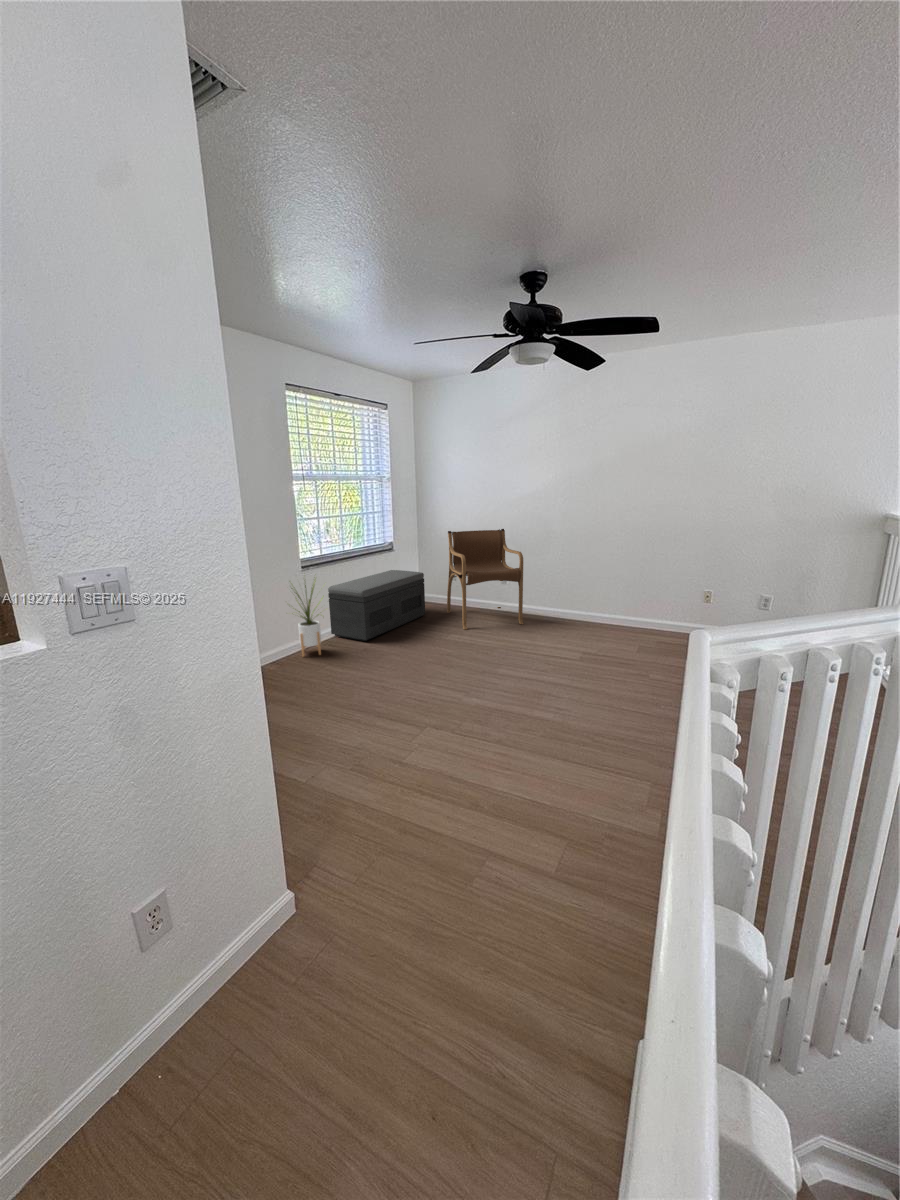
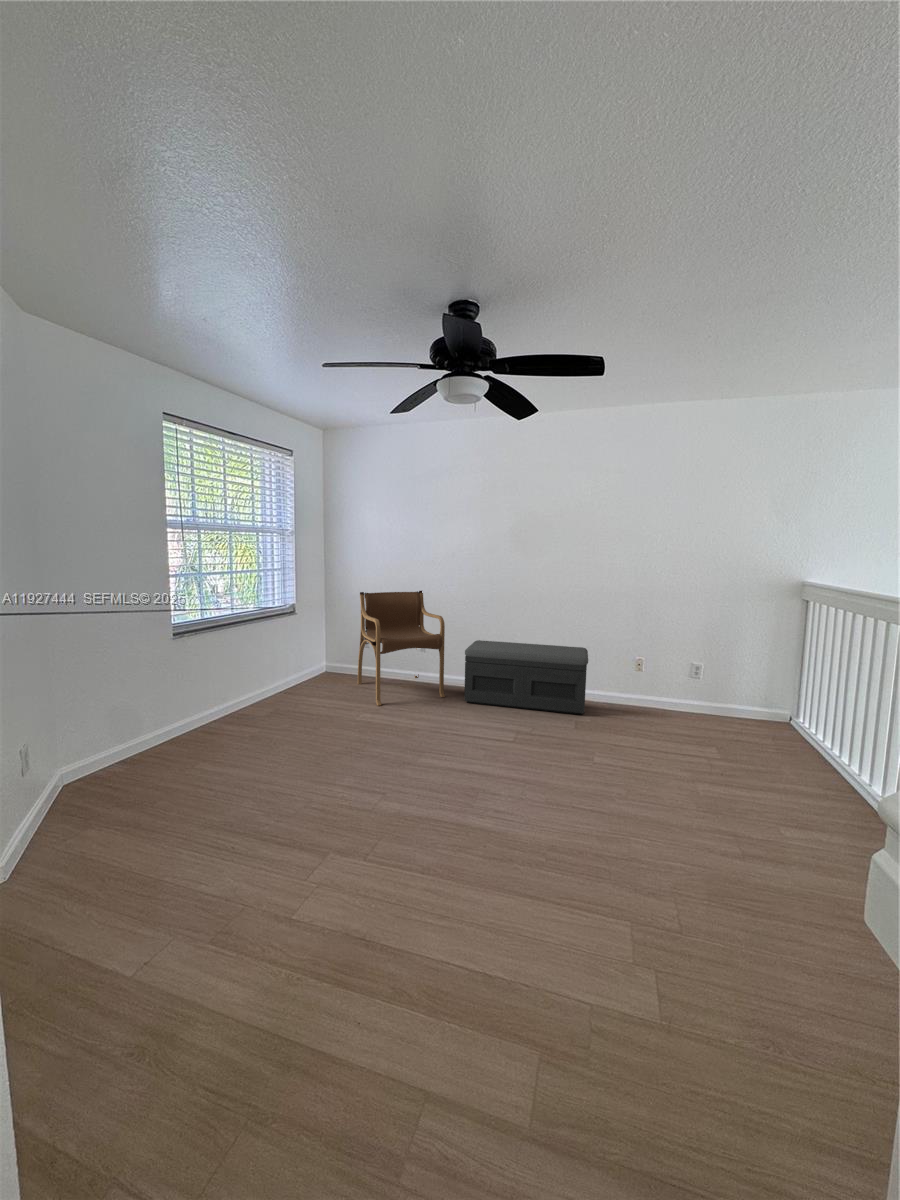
storage bench: present [328,570,425,641] -> present [464,640,588,714]
house plant: present [291,584,321,657] -> none [142,640,209,751]

